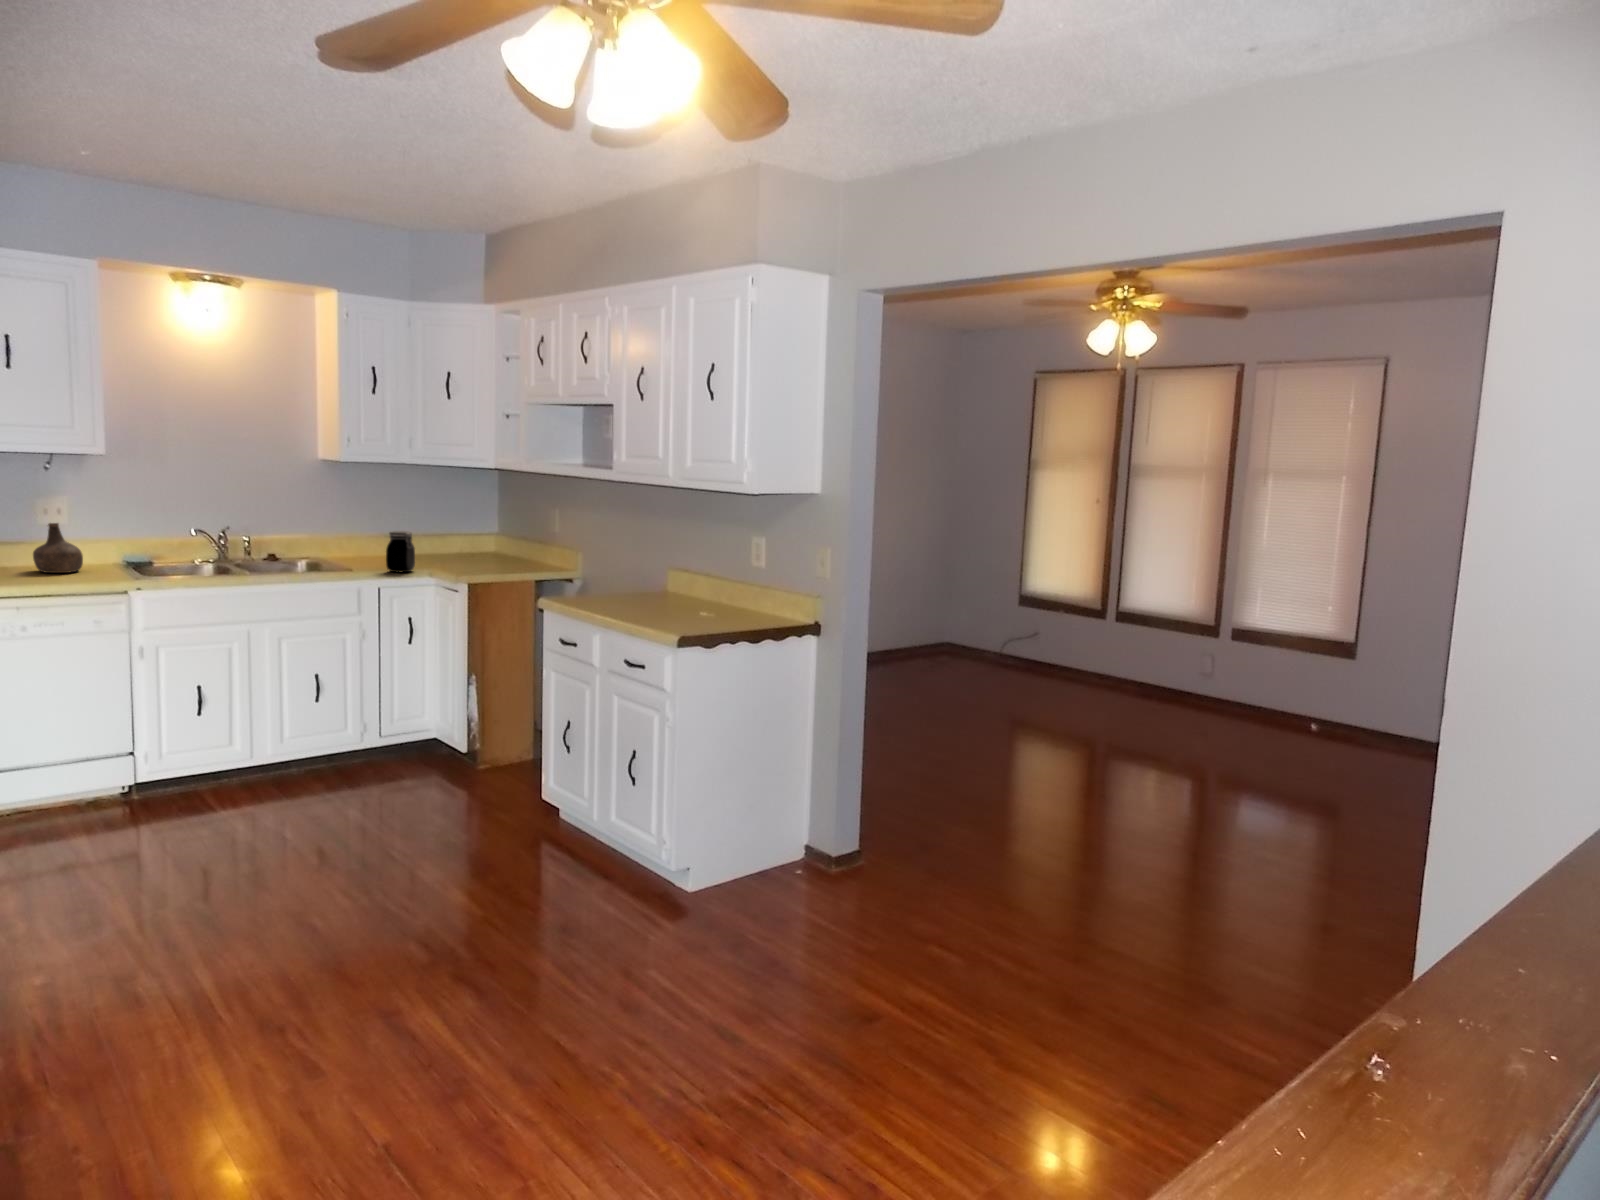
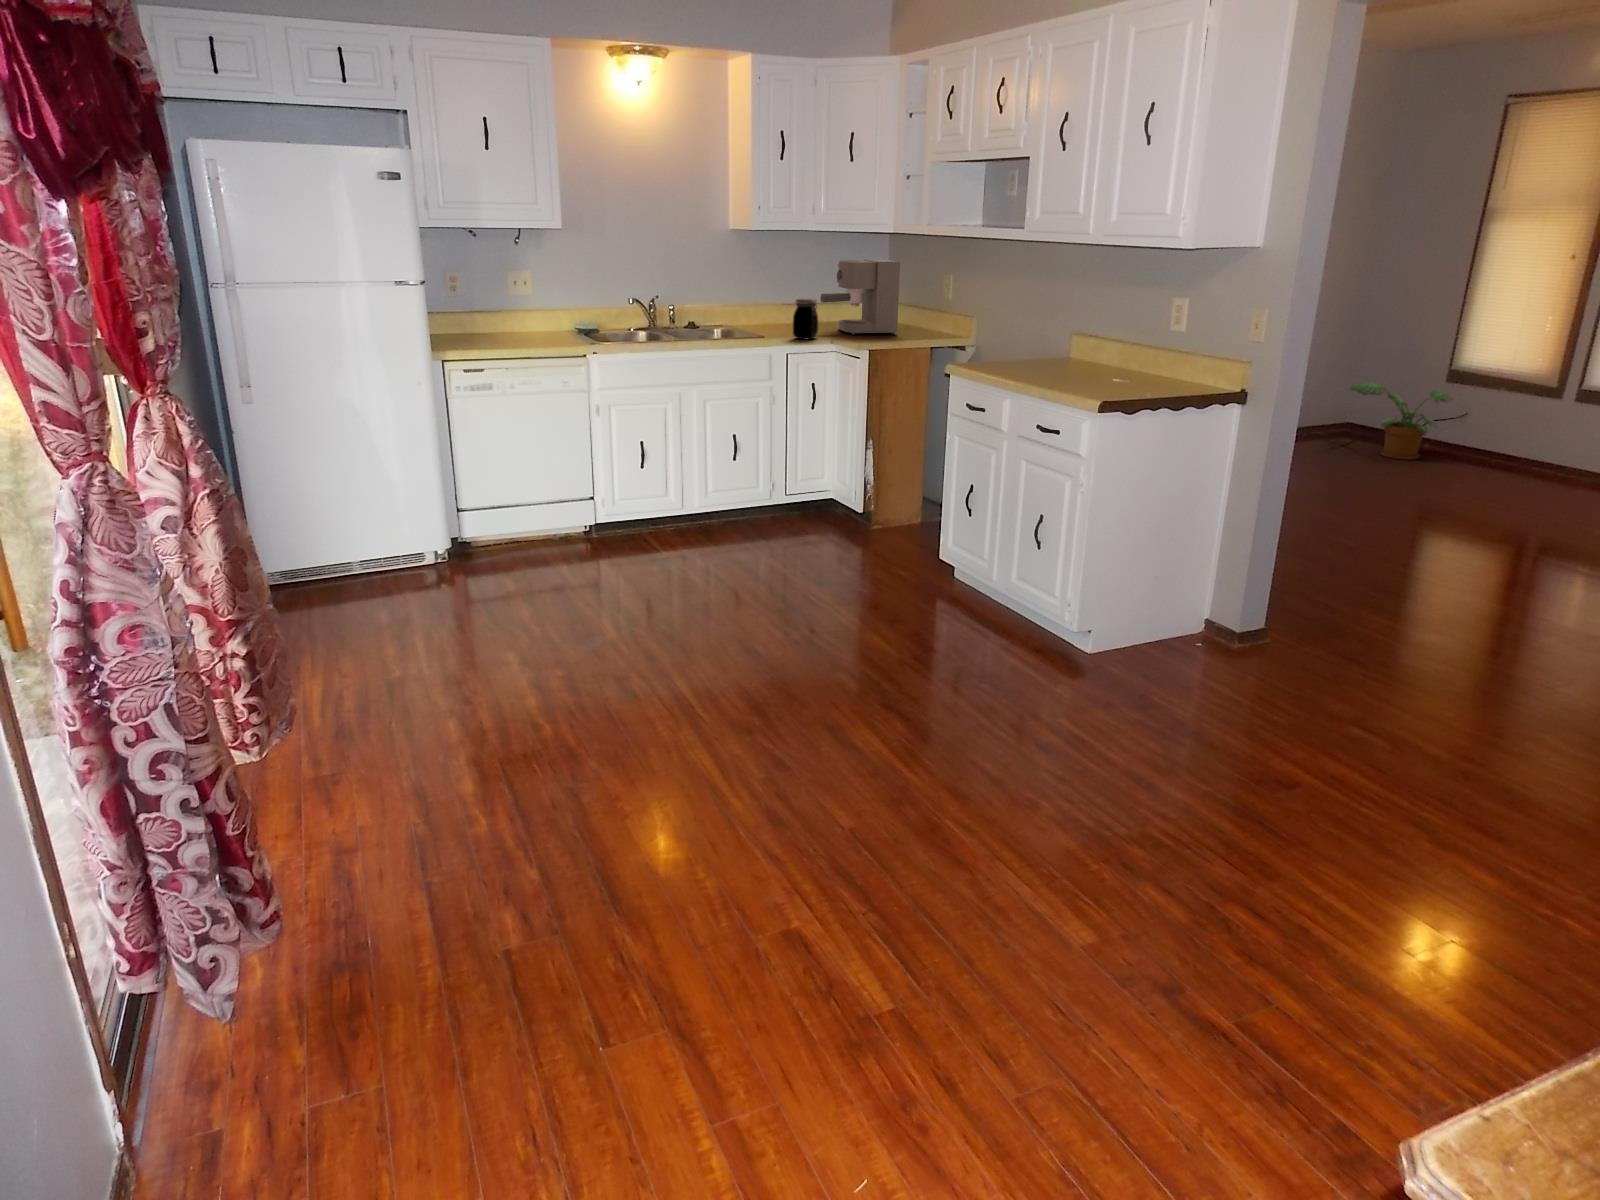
coffee maker: none [419,493,504,567] -> present [820,260,900,335]
bottle: present [33,523,83,573] -> none [509,293,546,338]
potted plant: none [941,604,1025,672] -> present [1349,382,1452,460]

